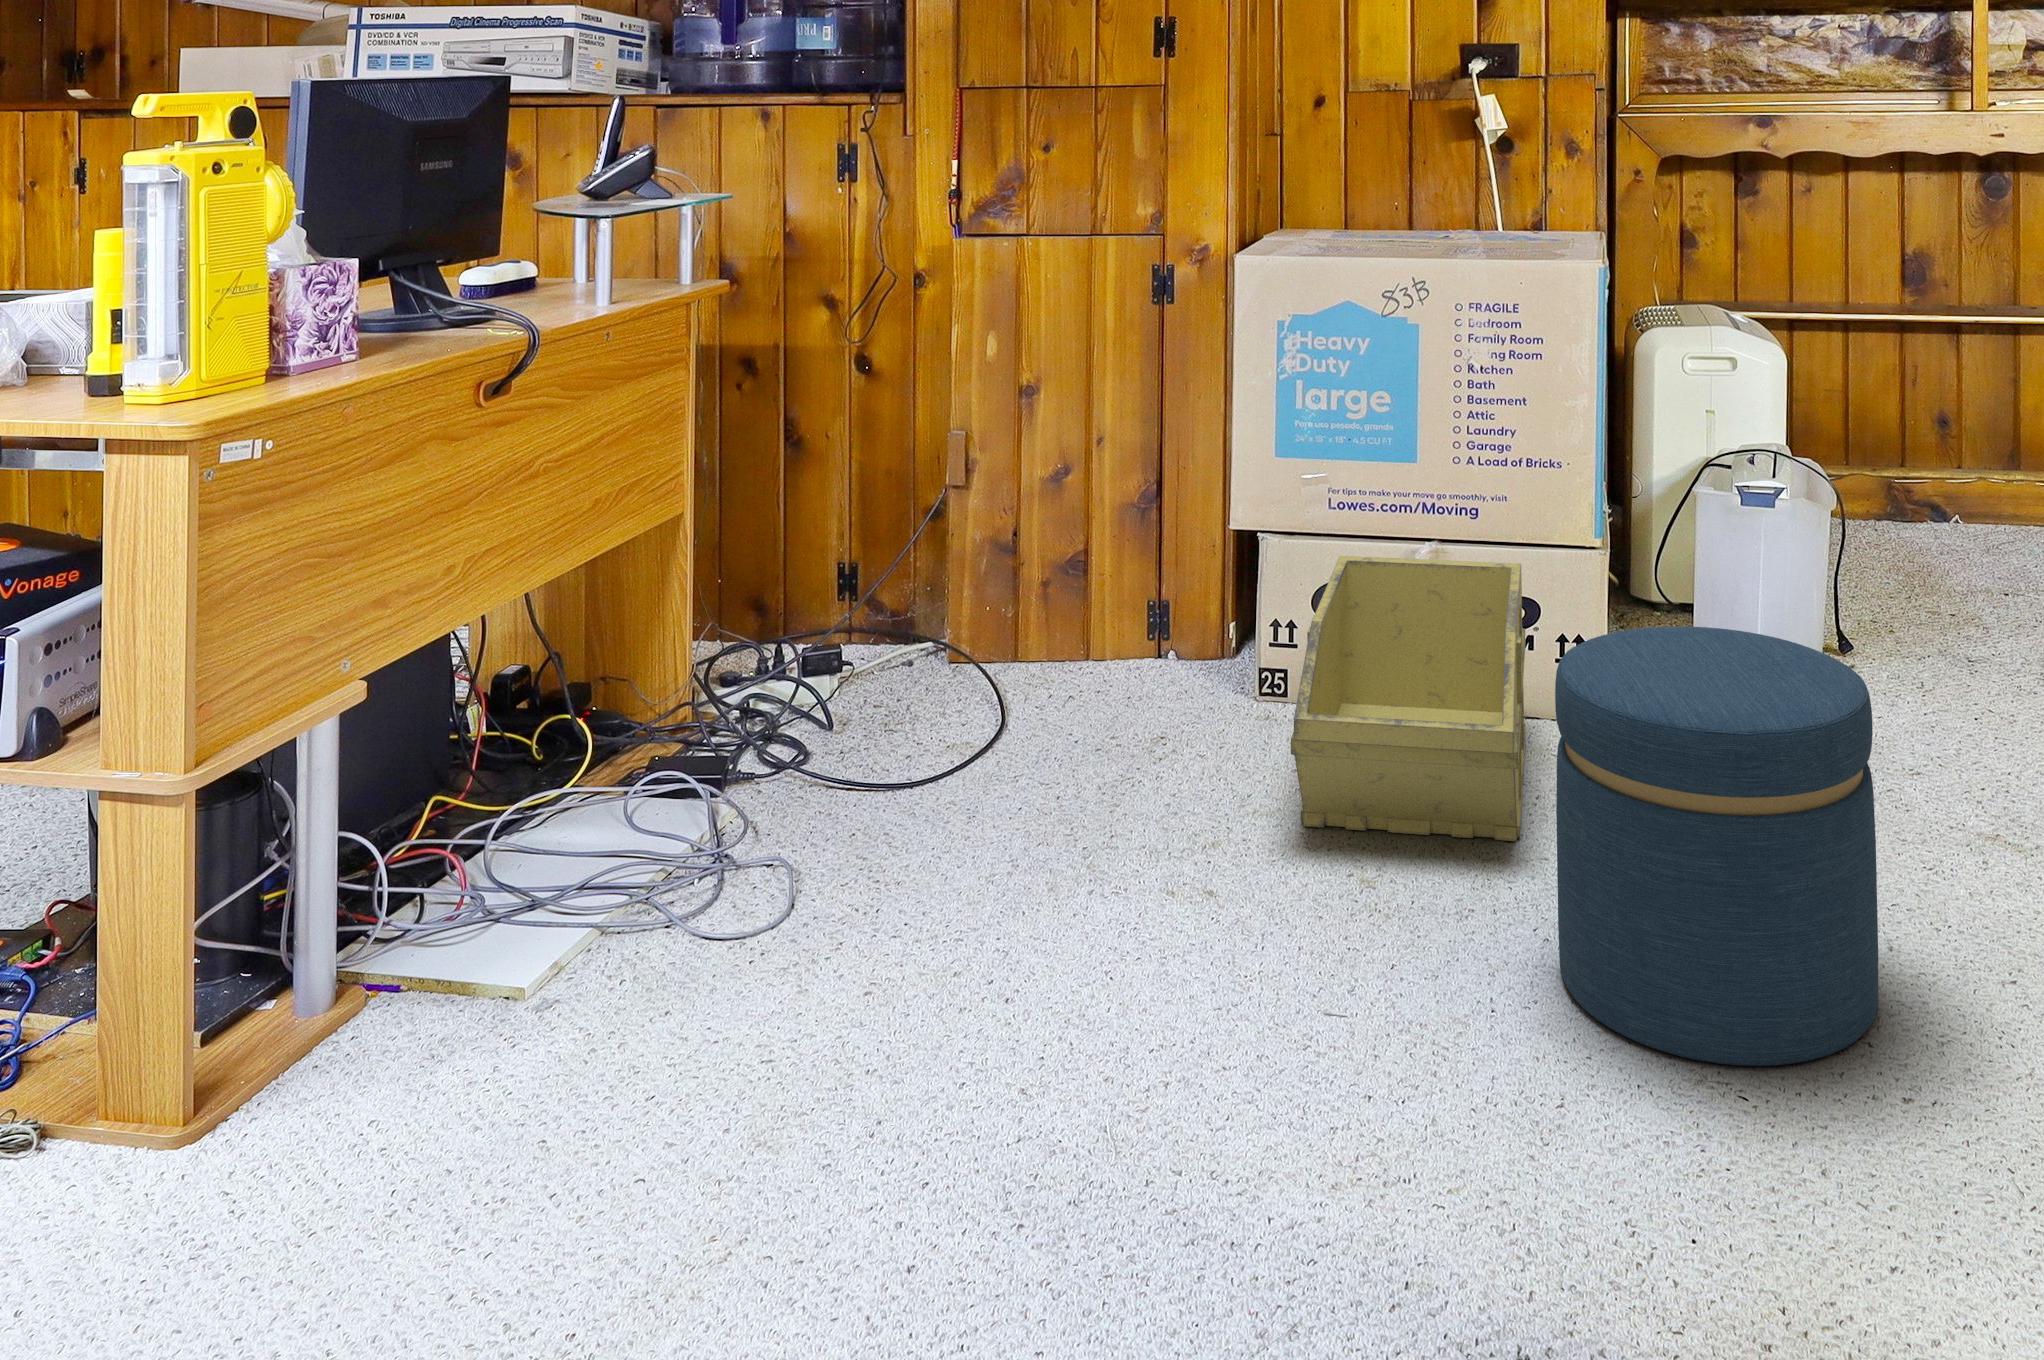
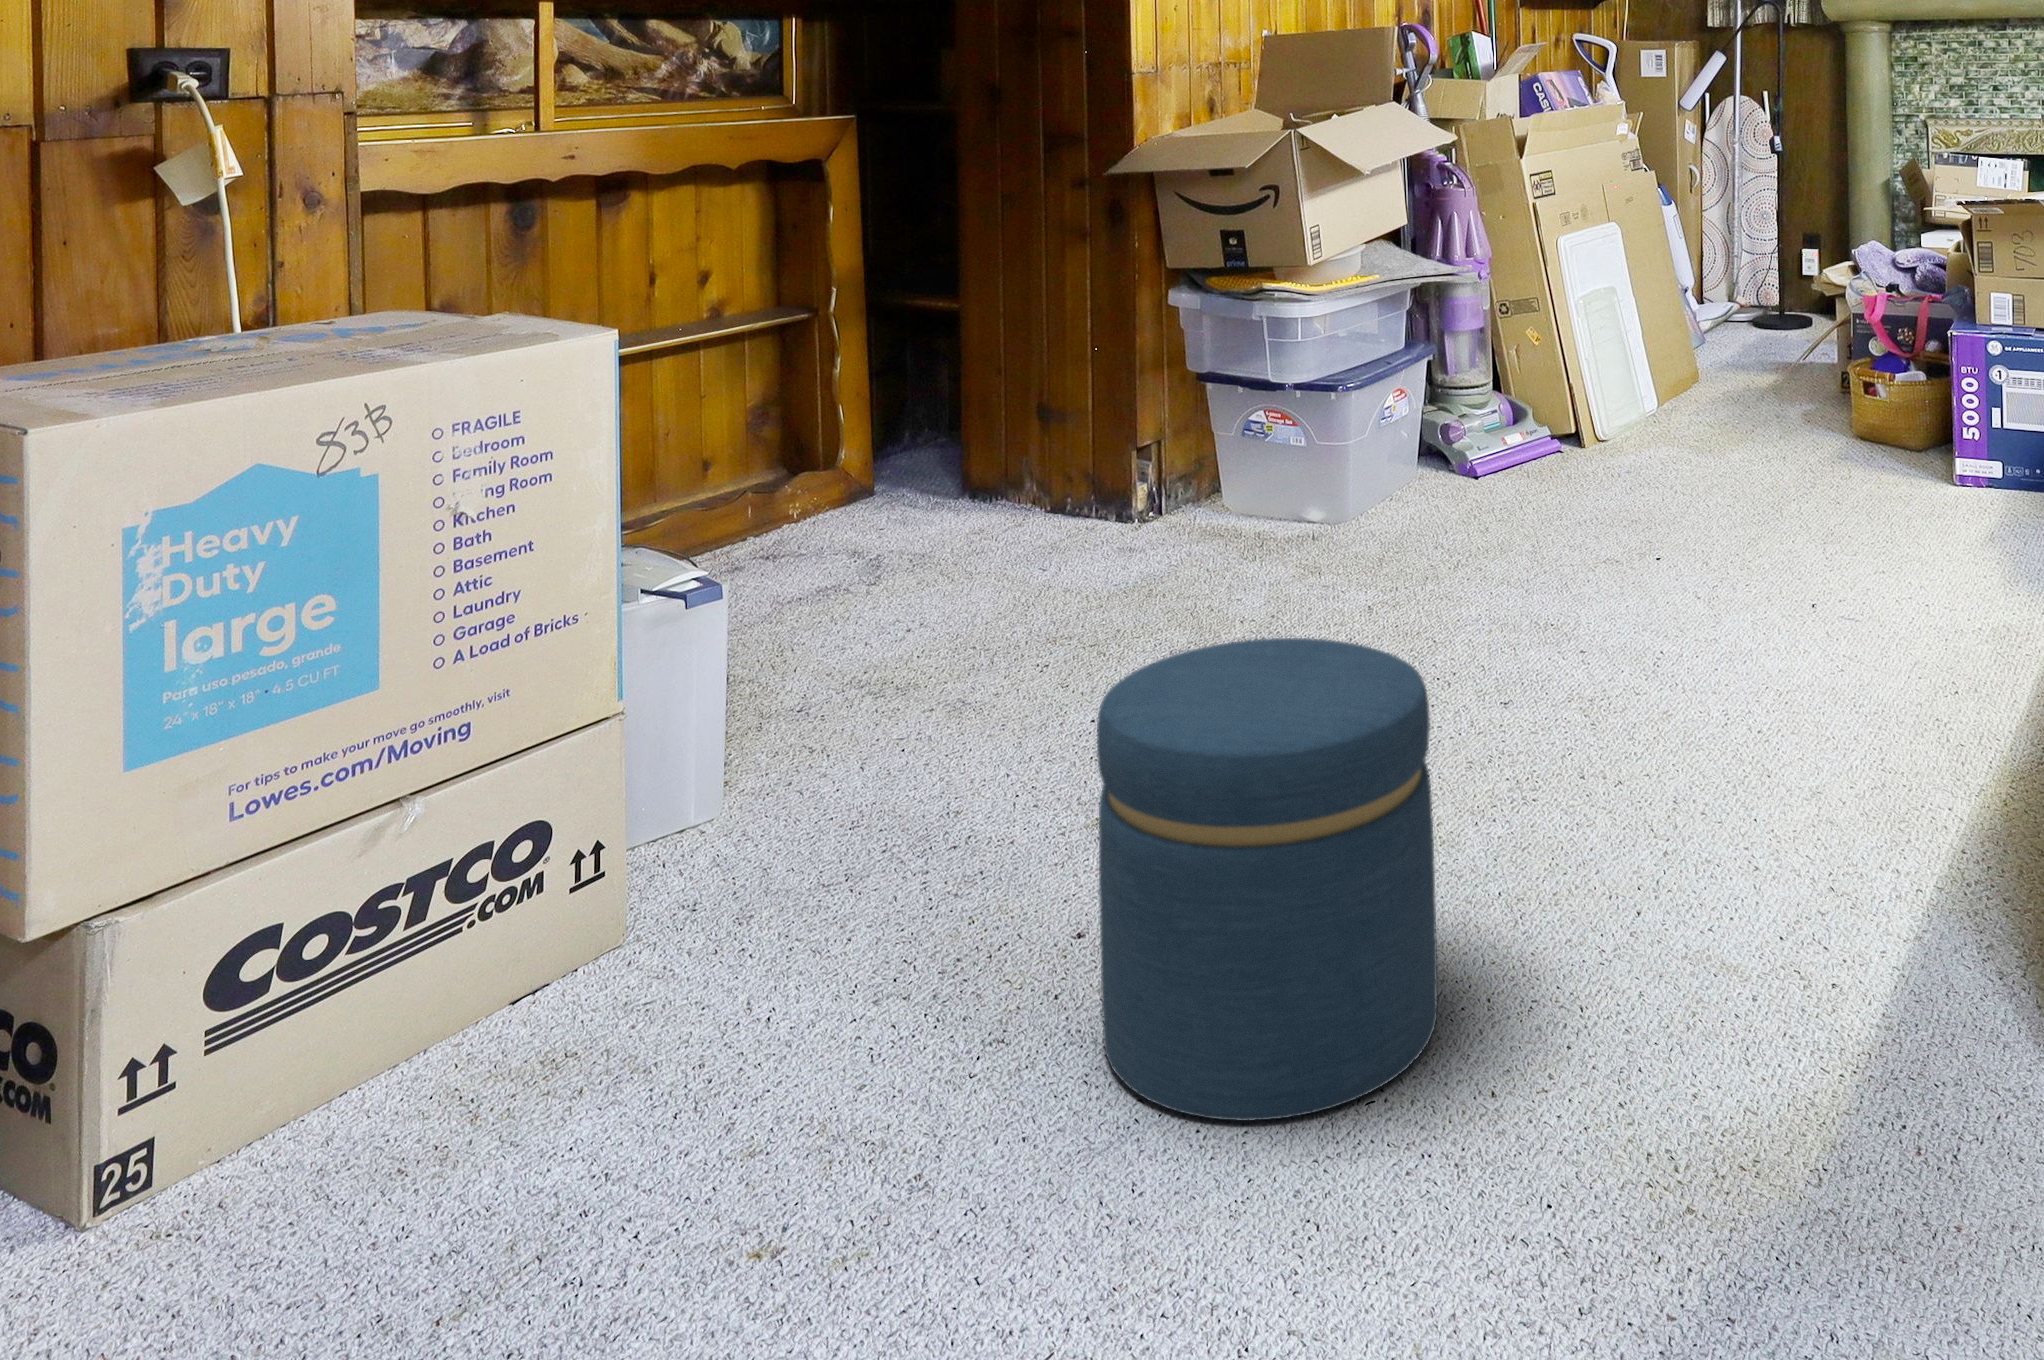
storage bin: present [1291,556,1525,841] -> none [293,772,927,1259]

